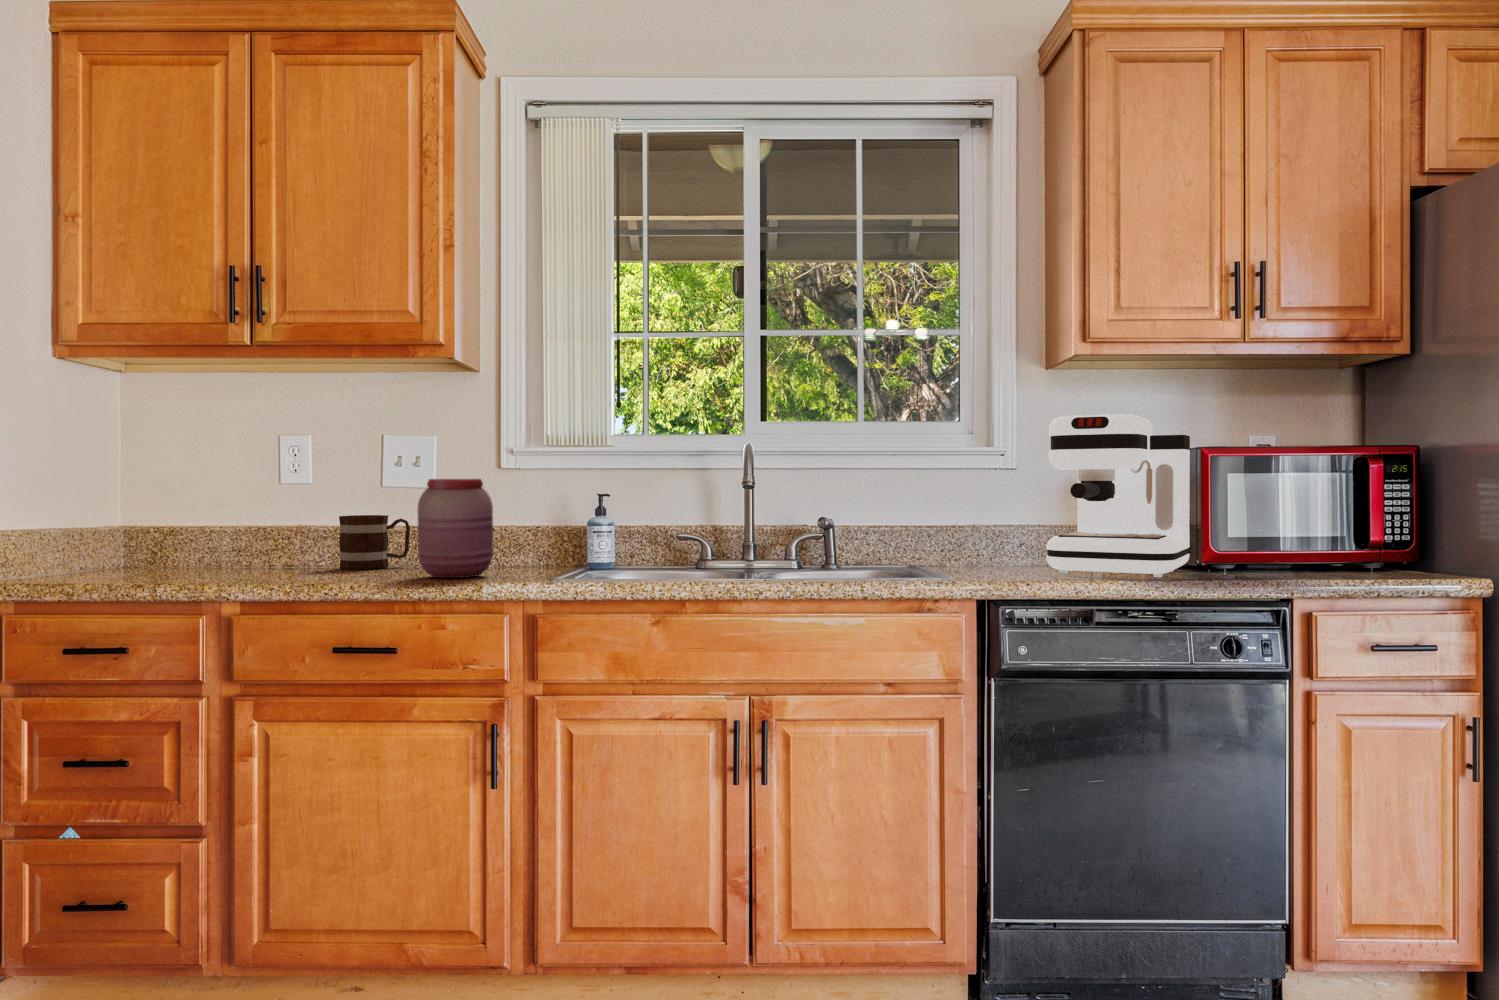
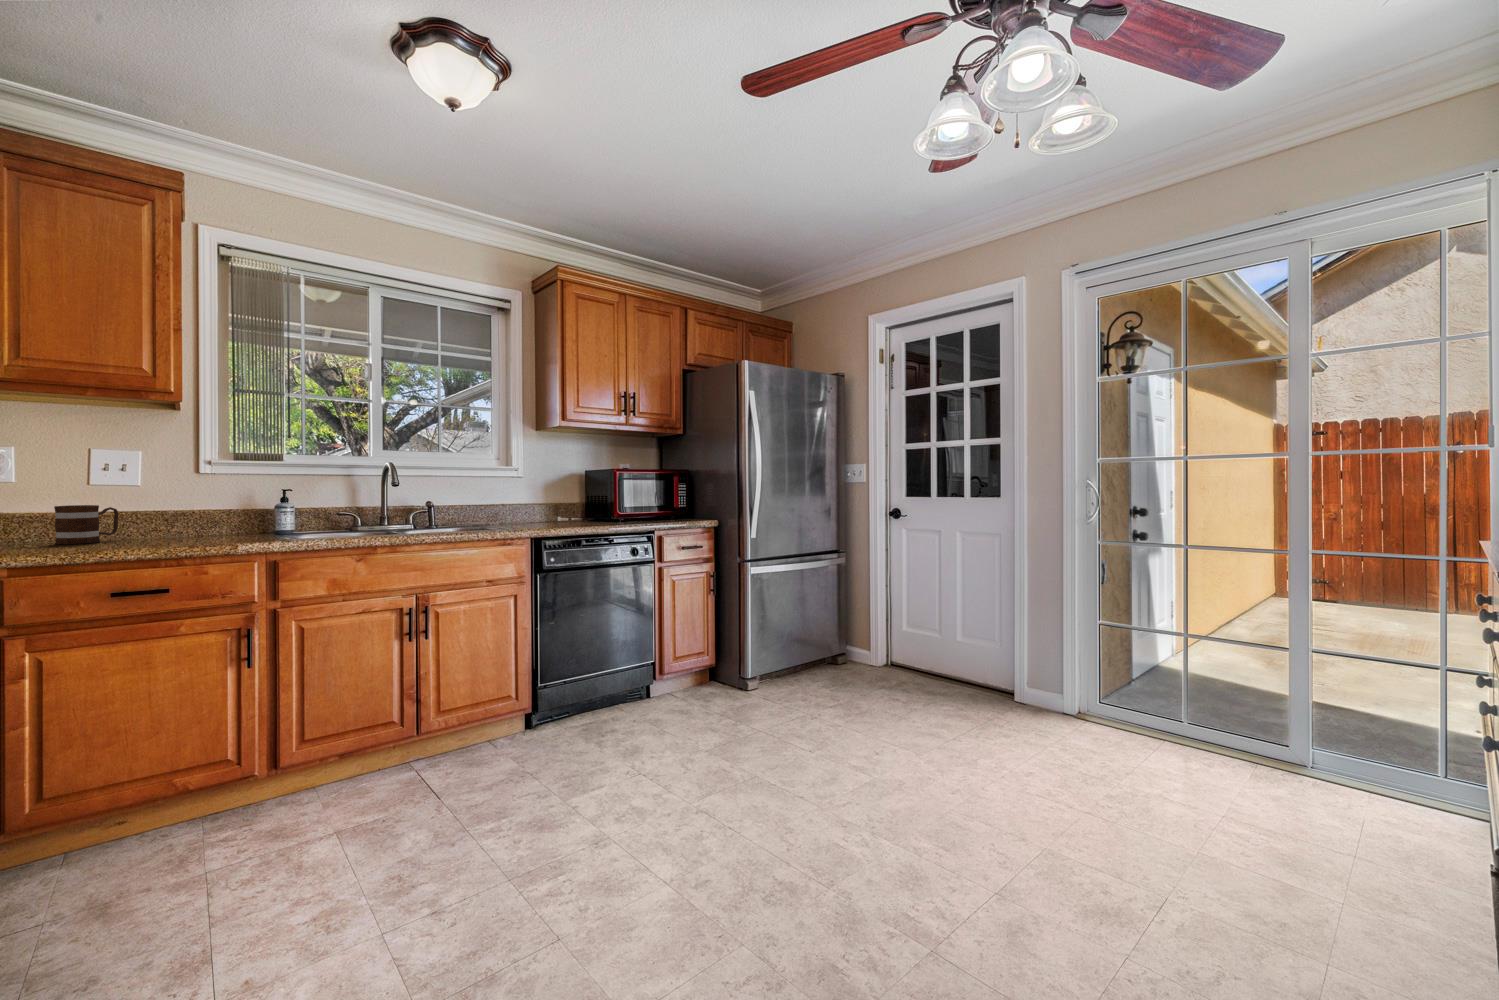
coffee maker: present [1046,414,1190,577] -> none [554,454,614,526]
jar: present [417,479,493,578] -> none [161,481,222,545]

